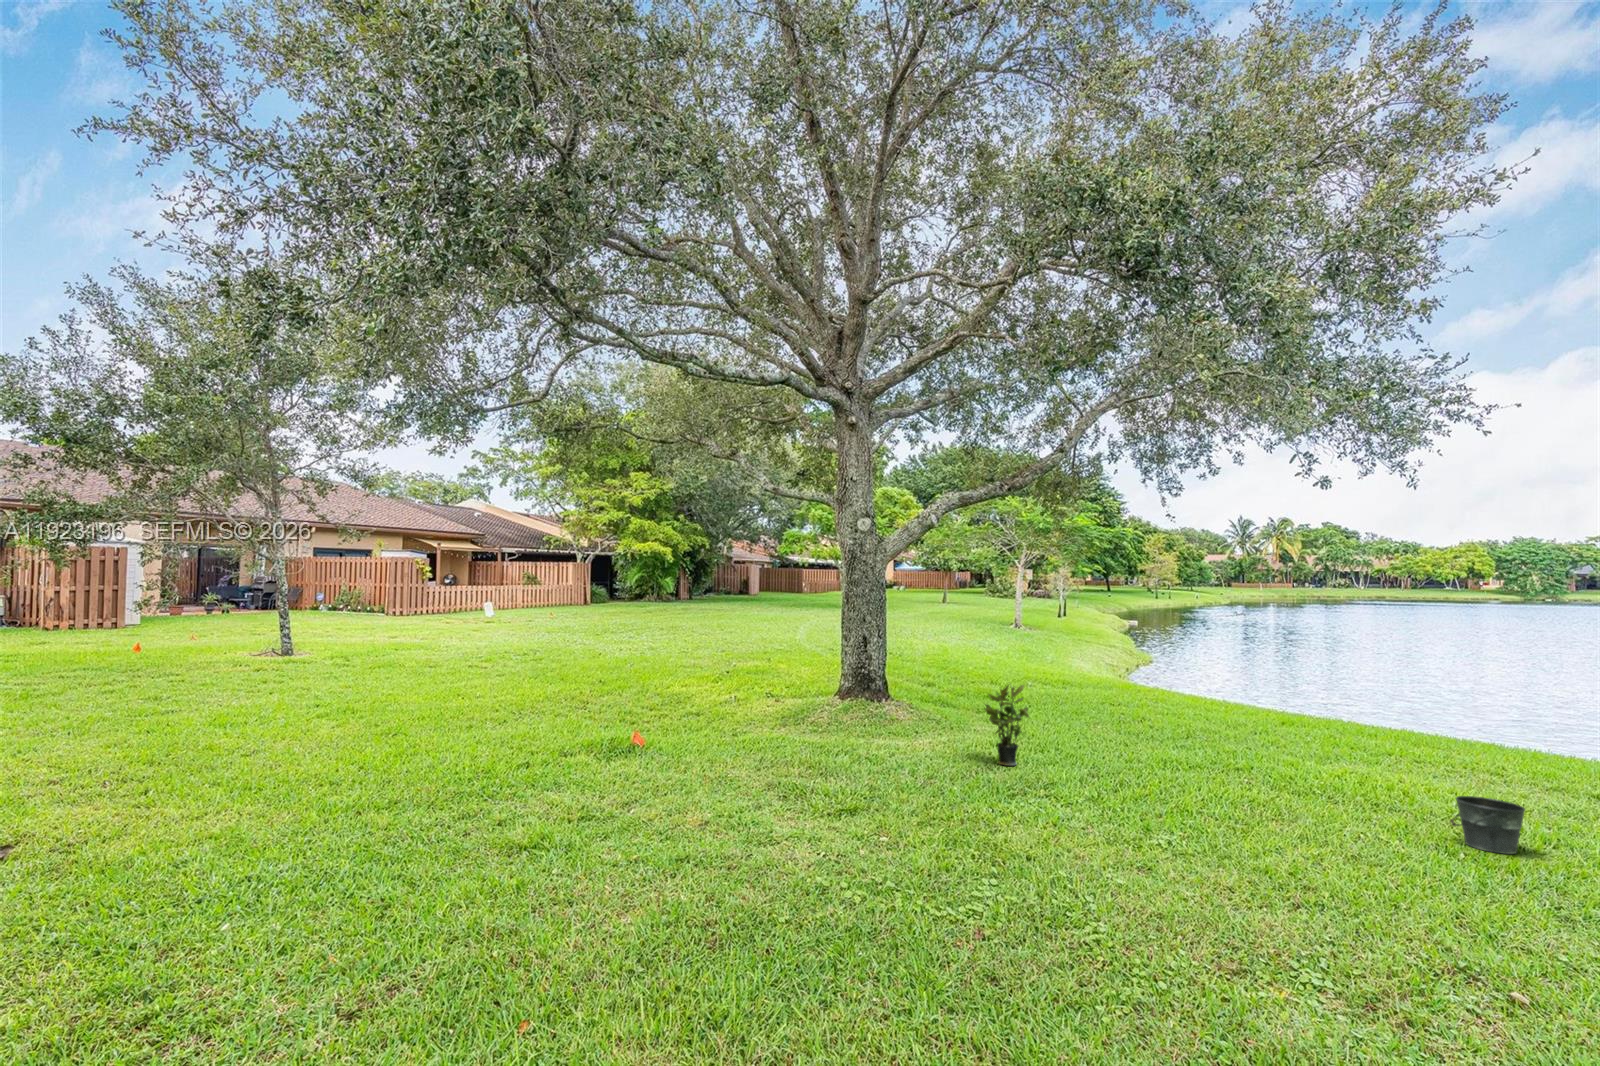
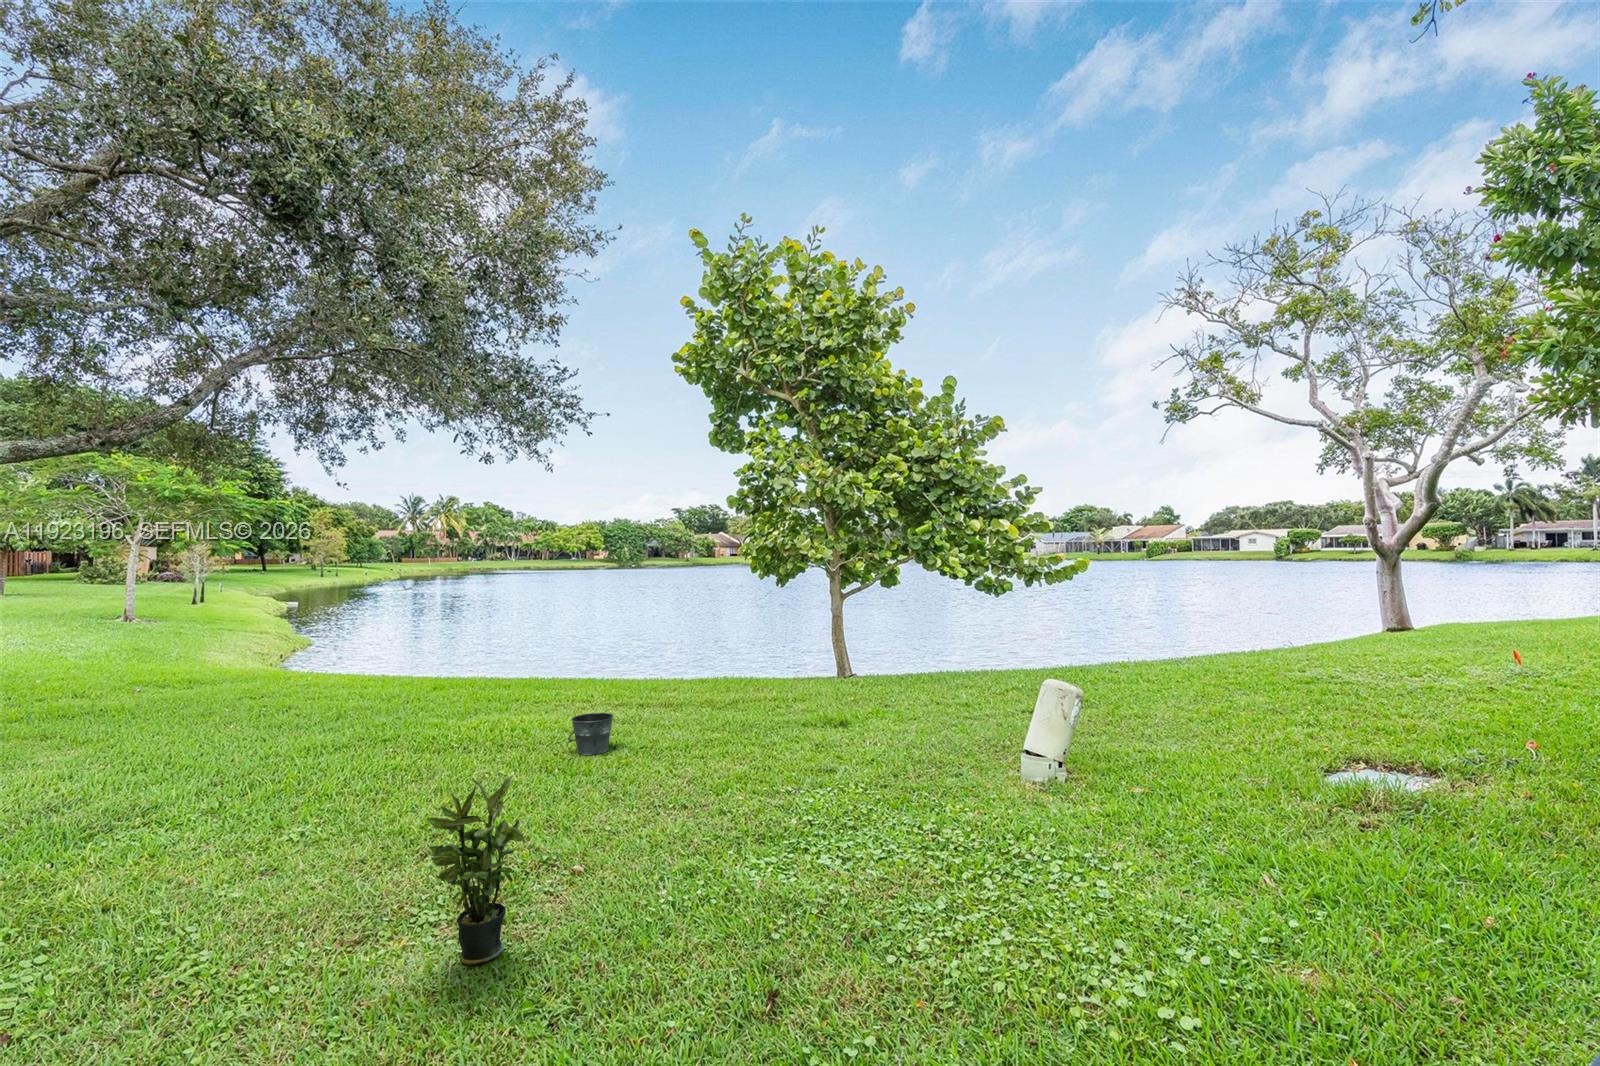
potted plant: present [985,685,1029,766] -> present [427,777,524,966]

